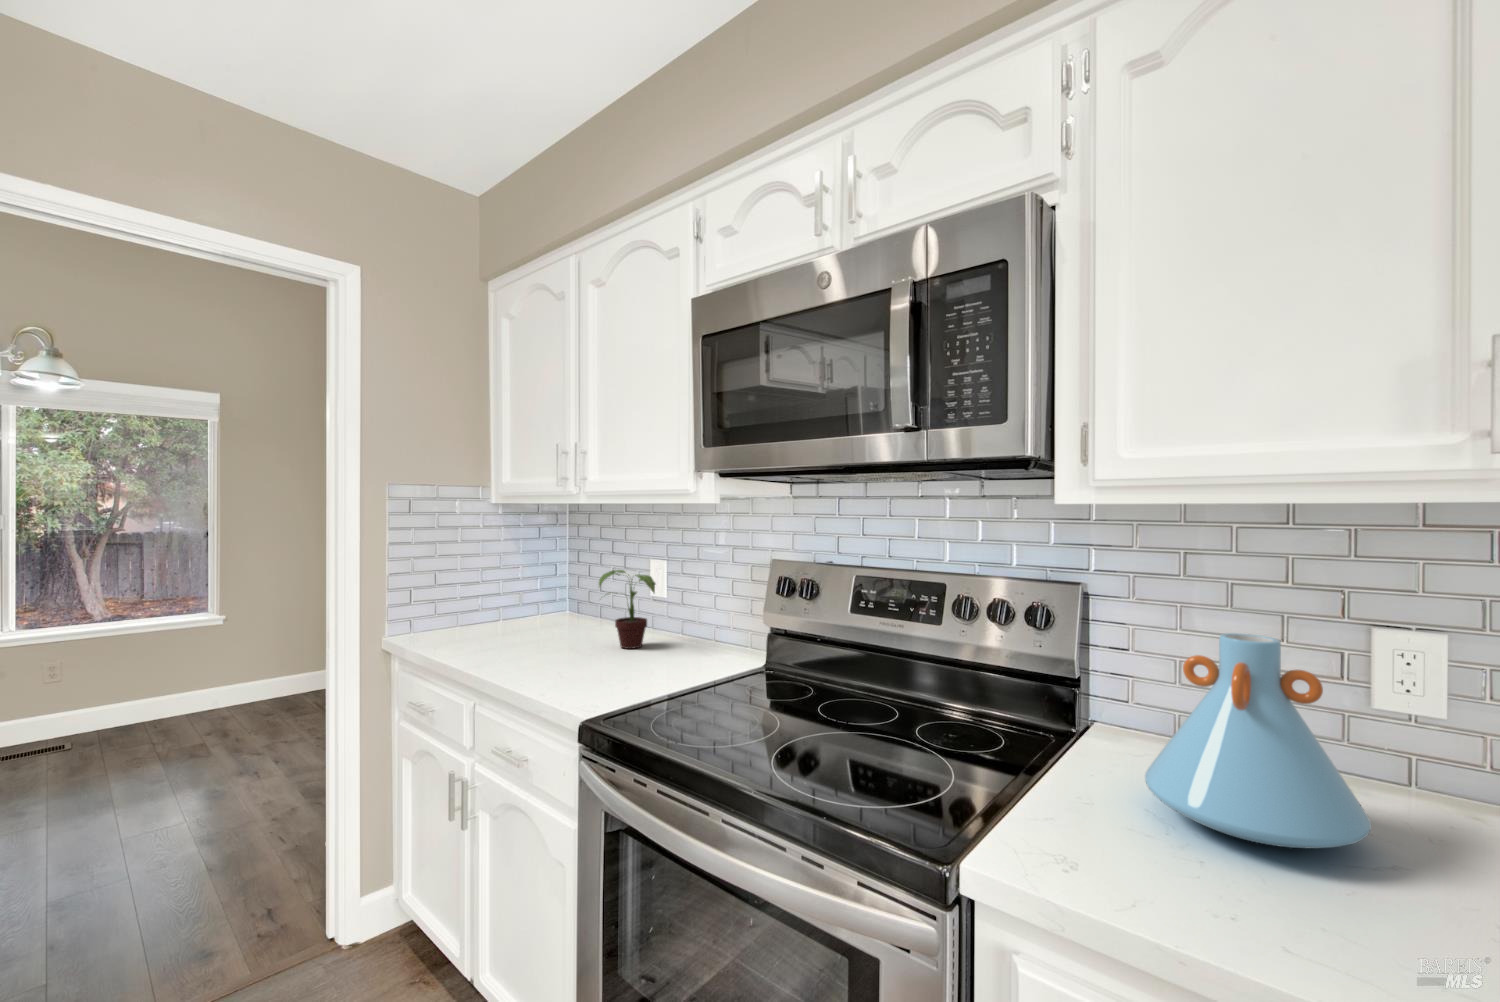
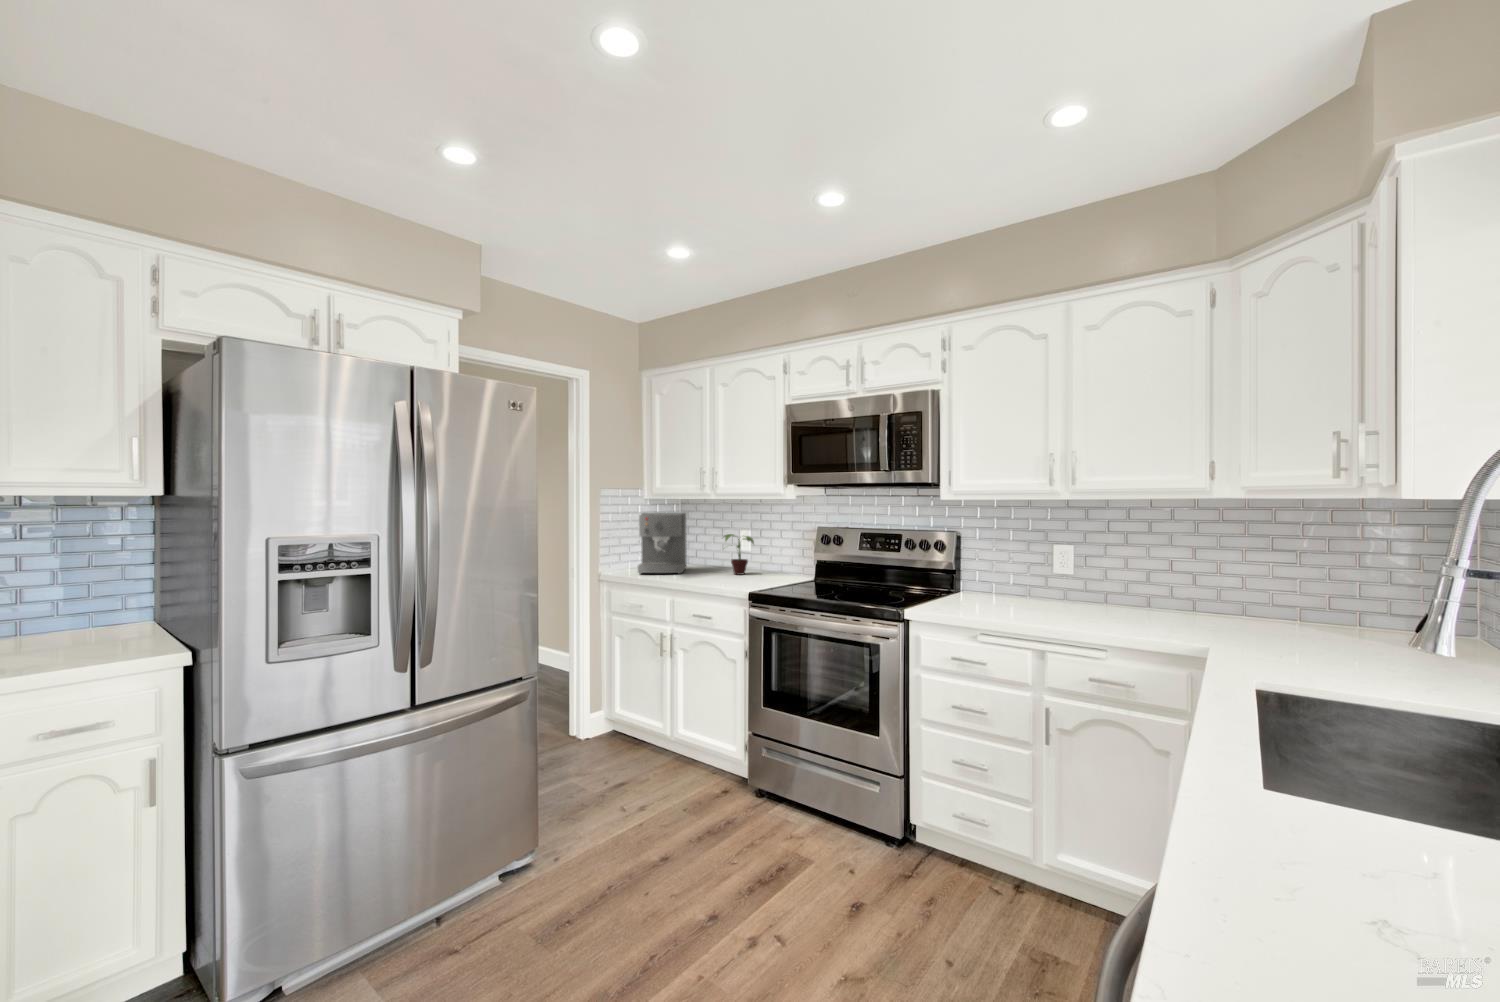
coffee maker: none [445,528,553,644] -> present [638,512,687,574]
vase: present [1145,633,1371,848] -> none [968,545,1032,610]

